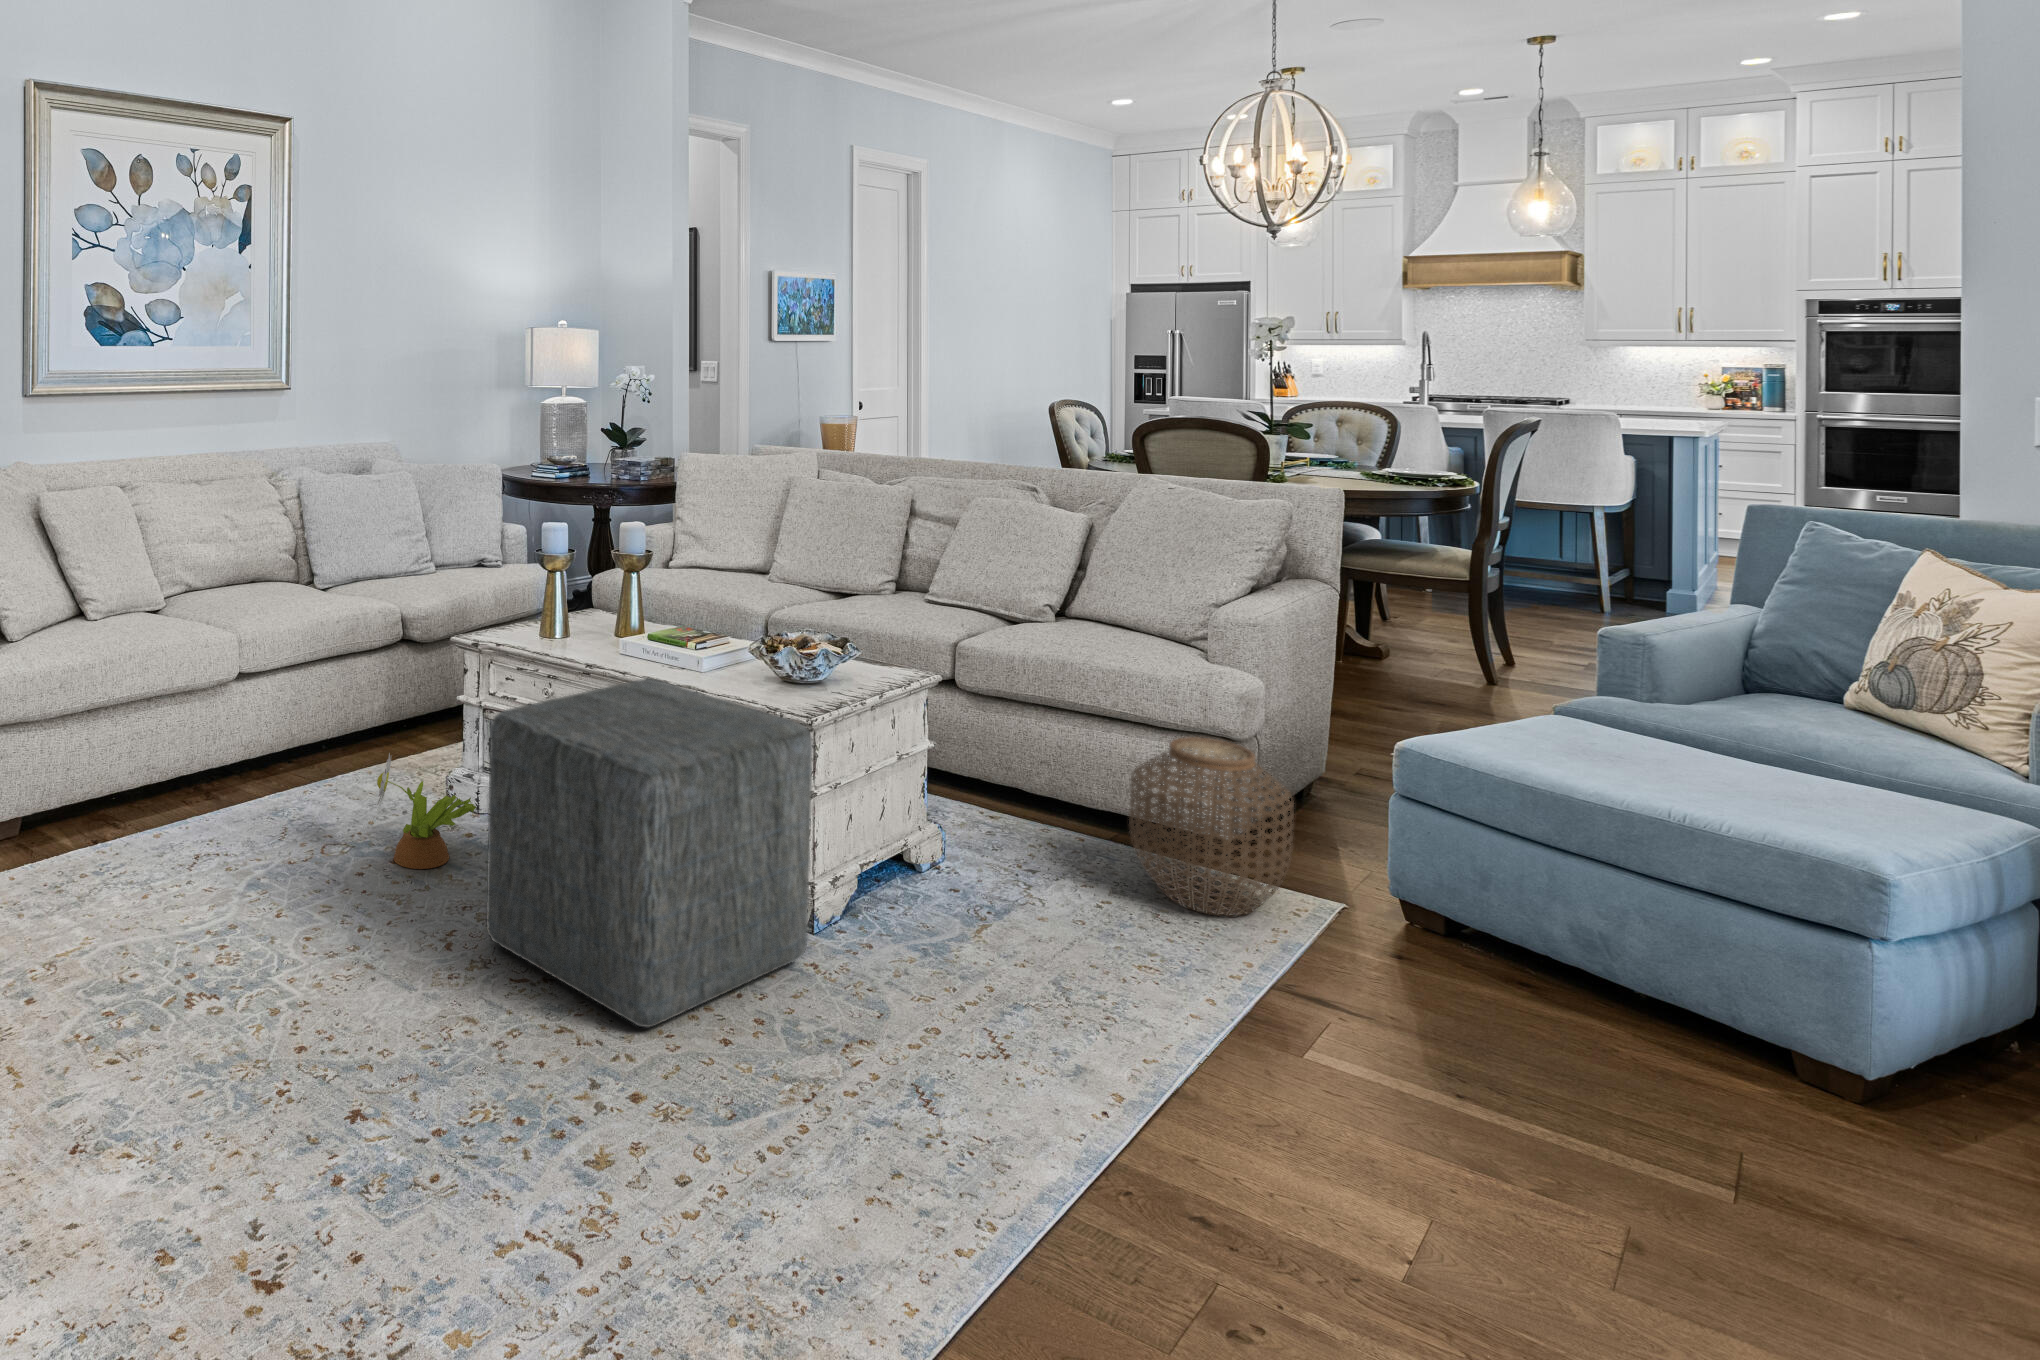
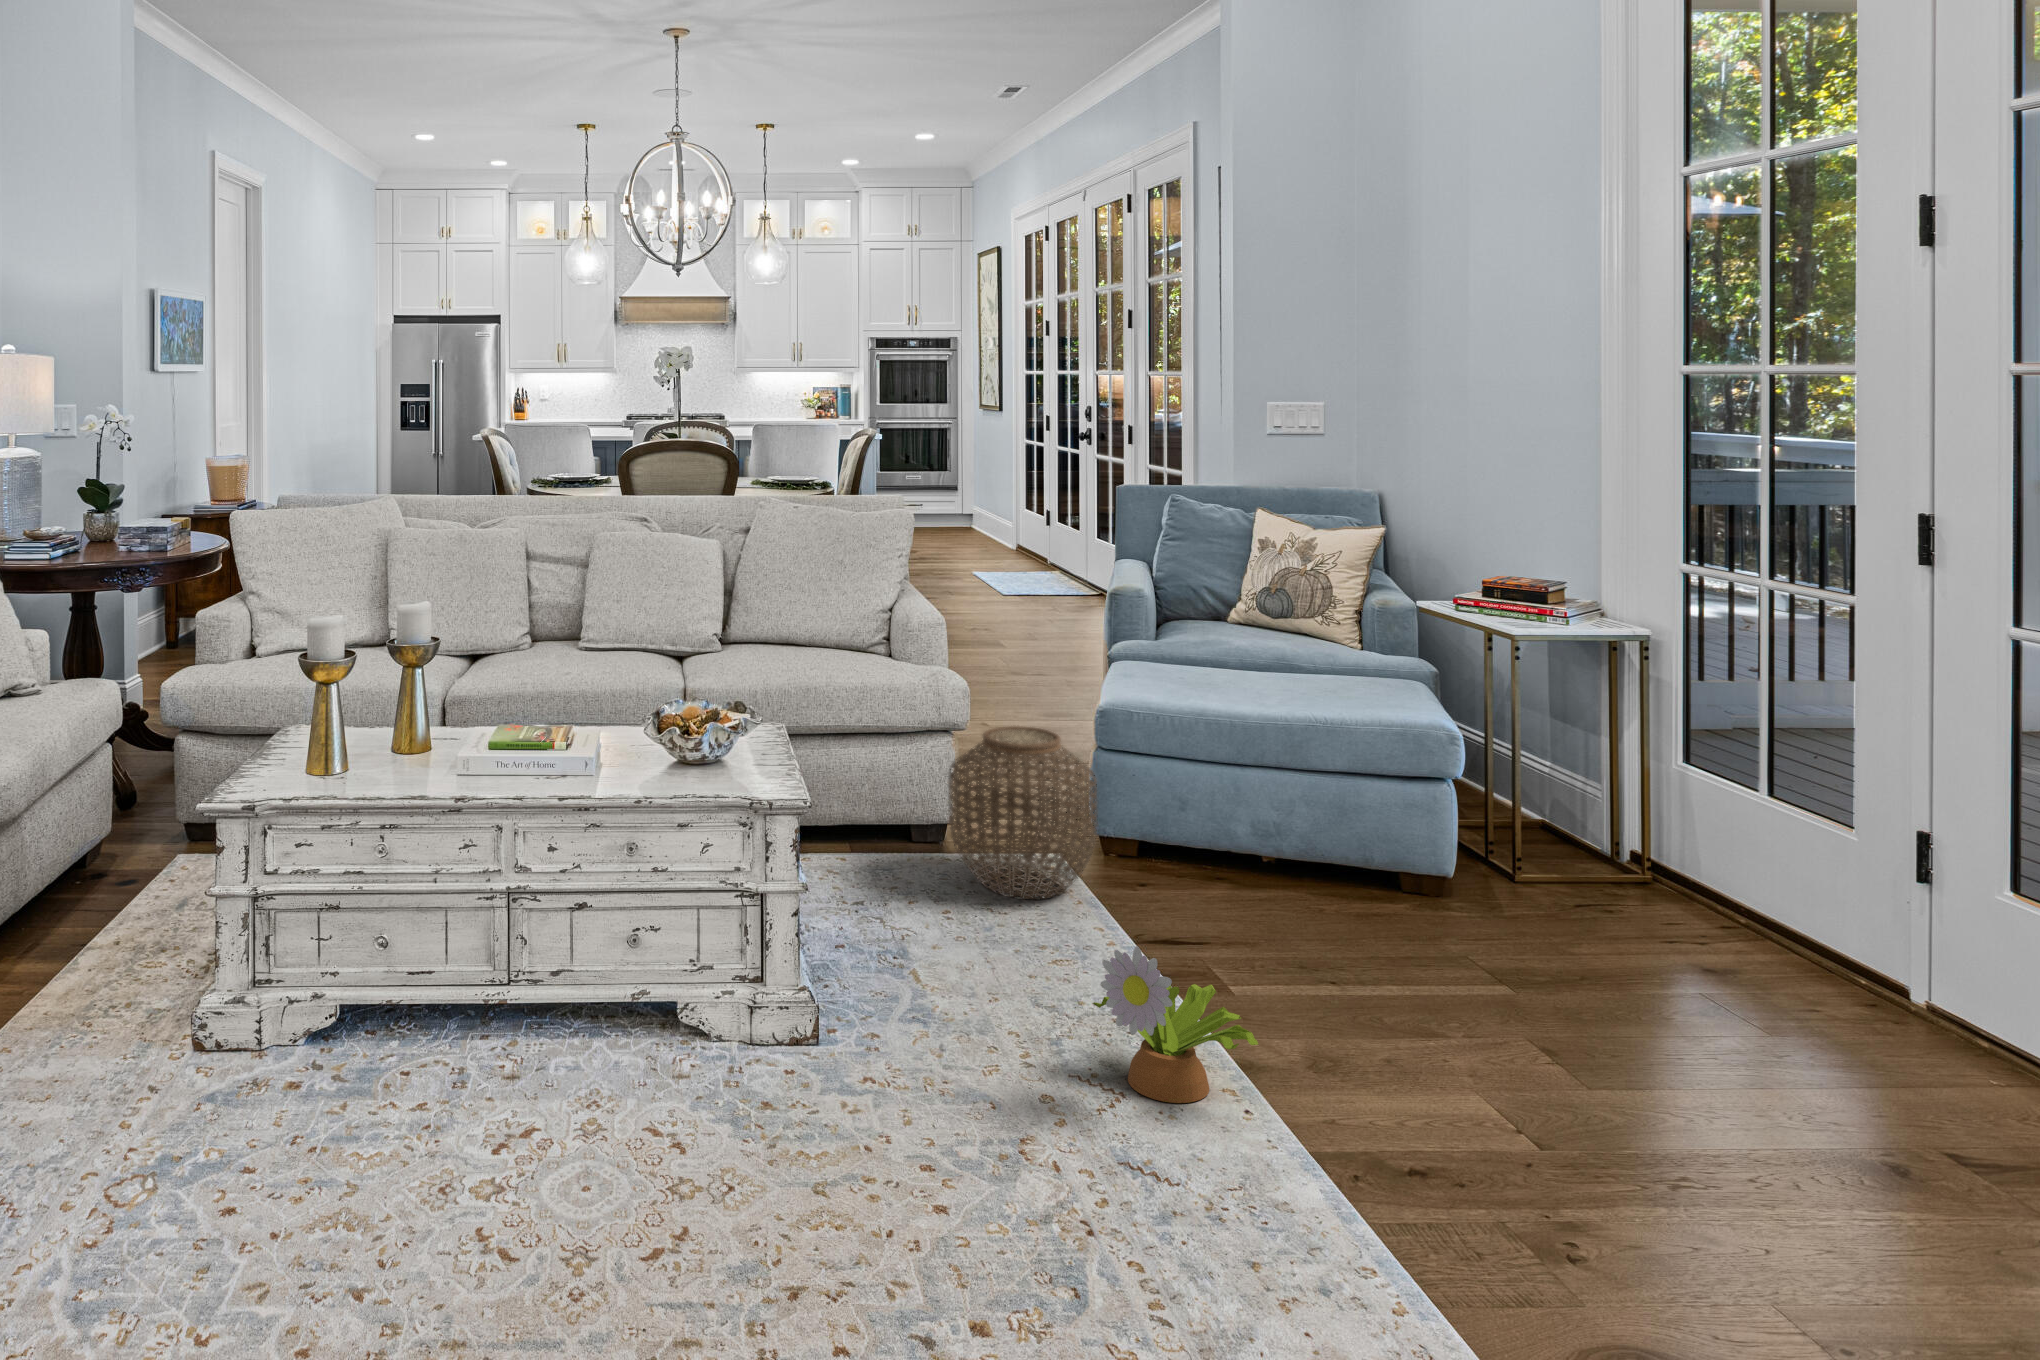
ottoman: present [486,678,813,1027] -> none [538,785,889,1232]
decorative plant: present [377,754,477,869] -> present [1092,946,1258,1103]

